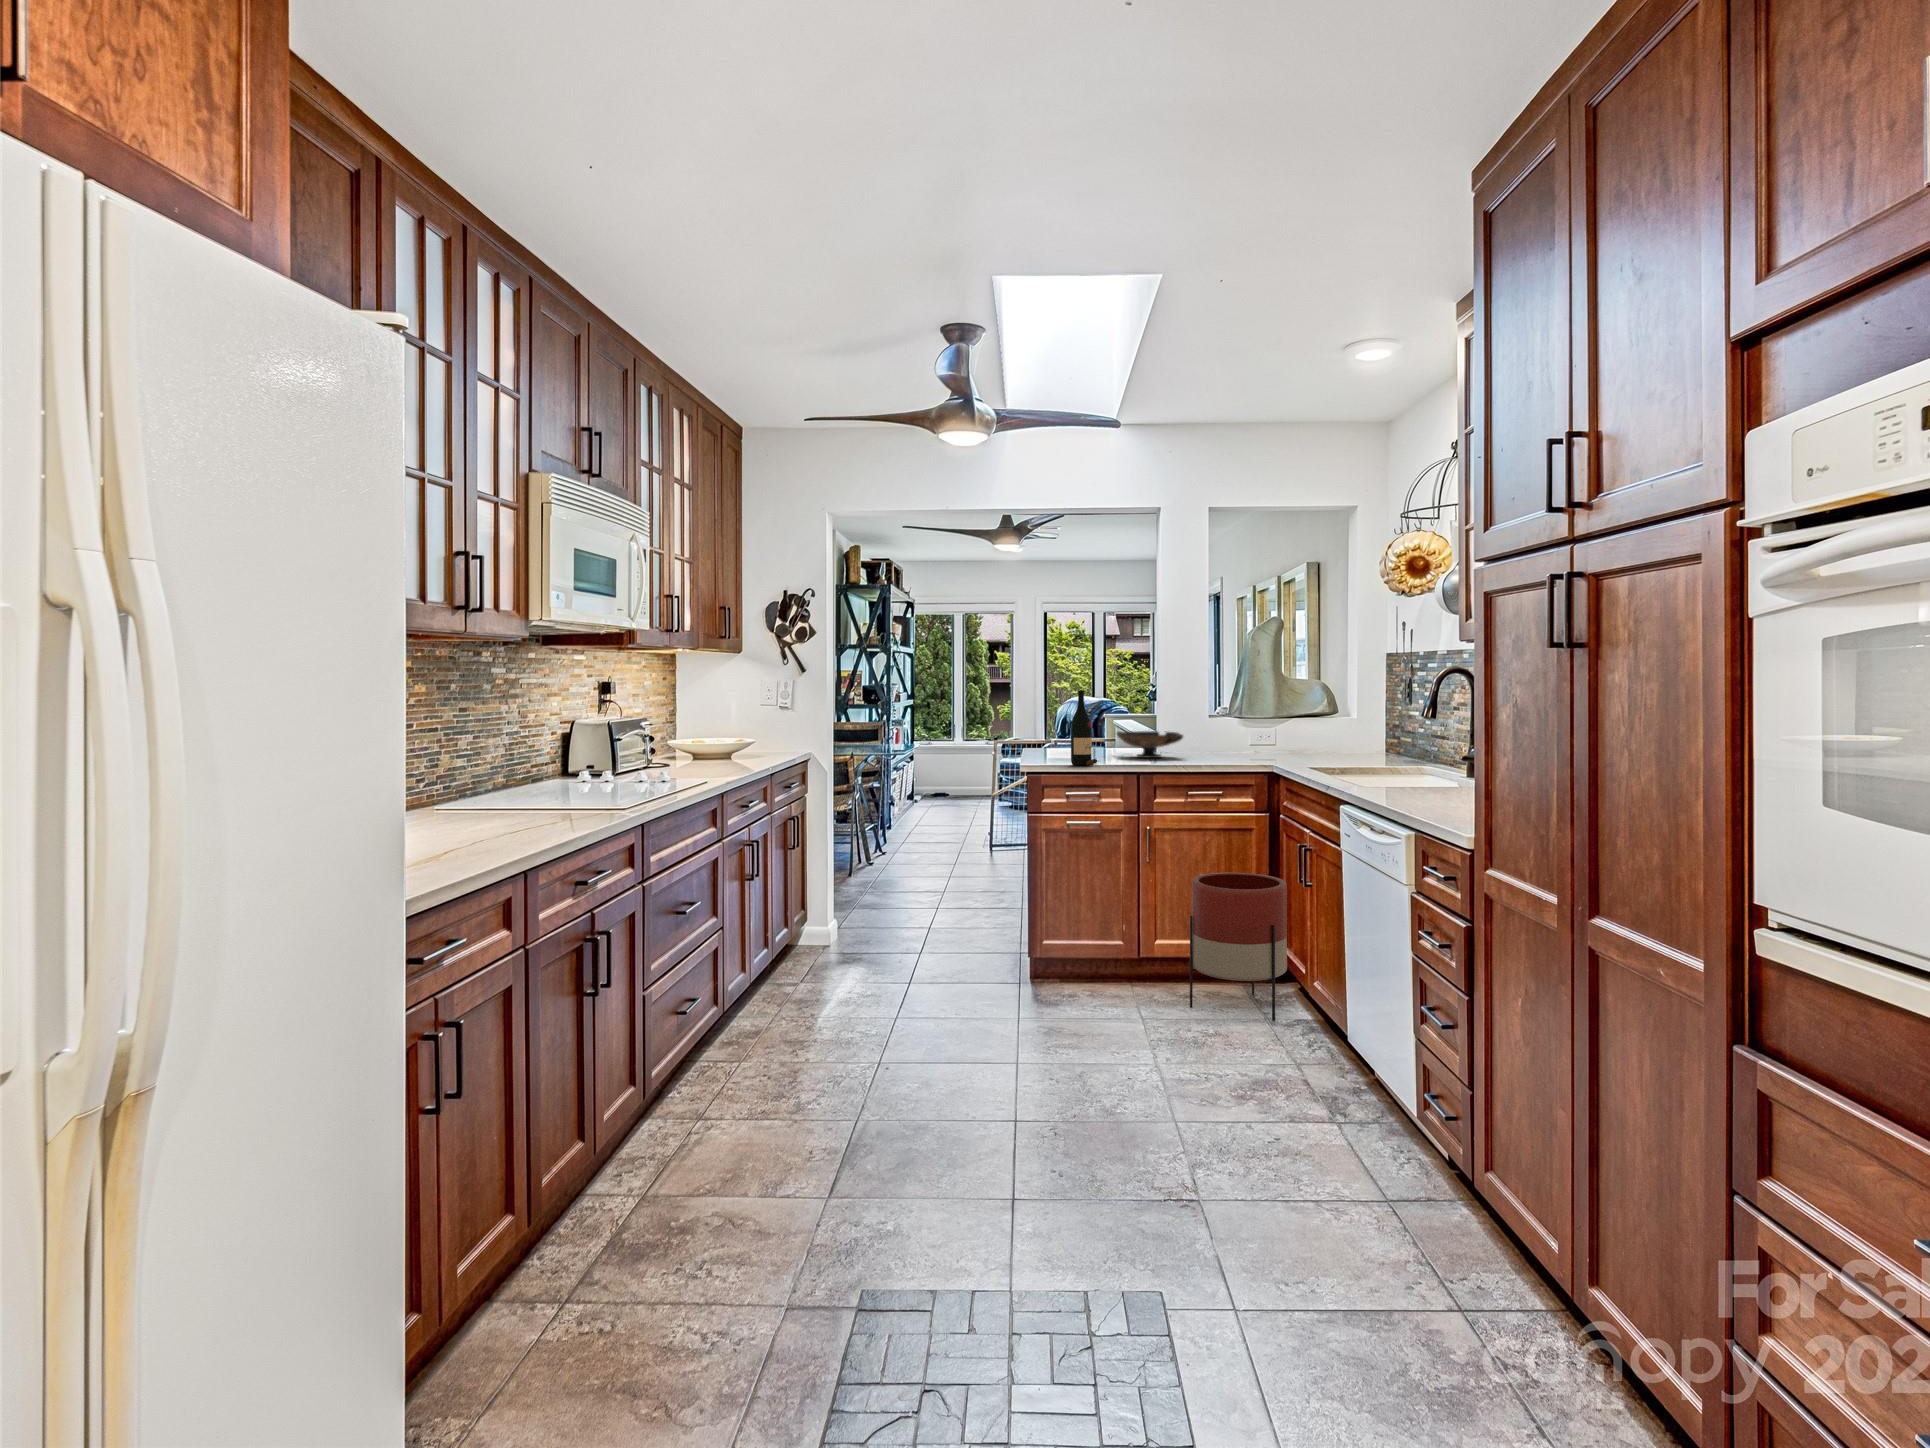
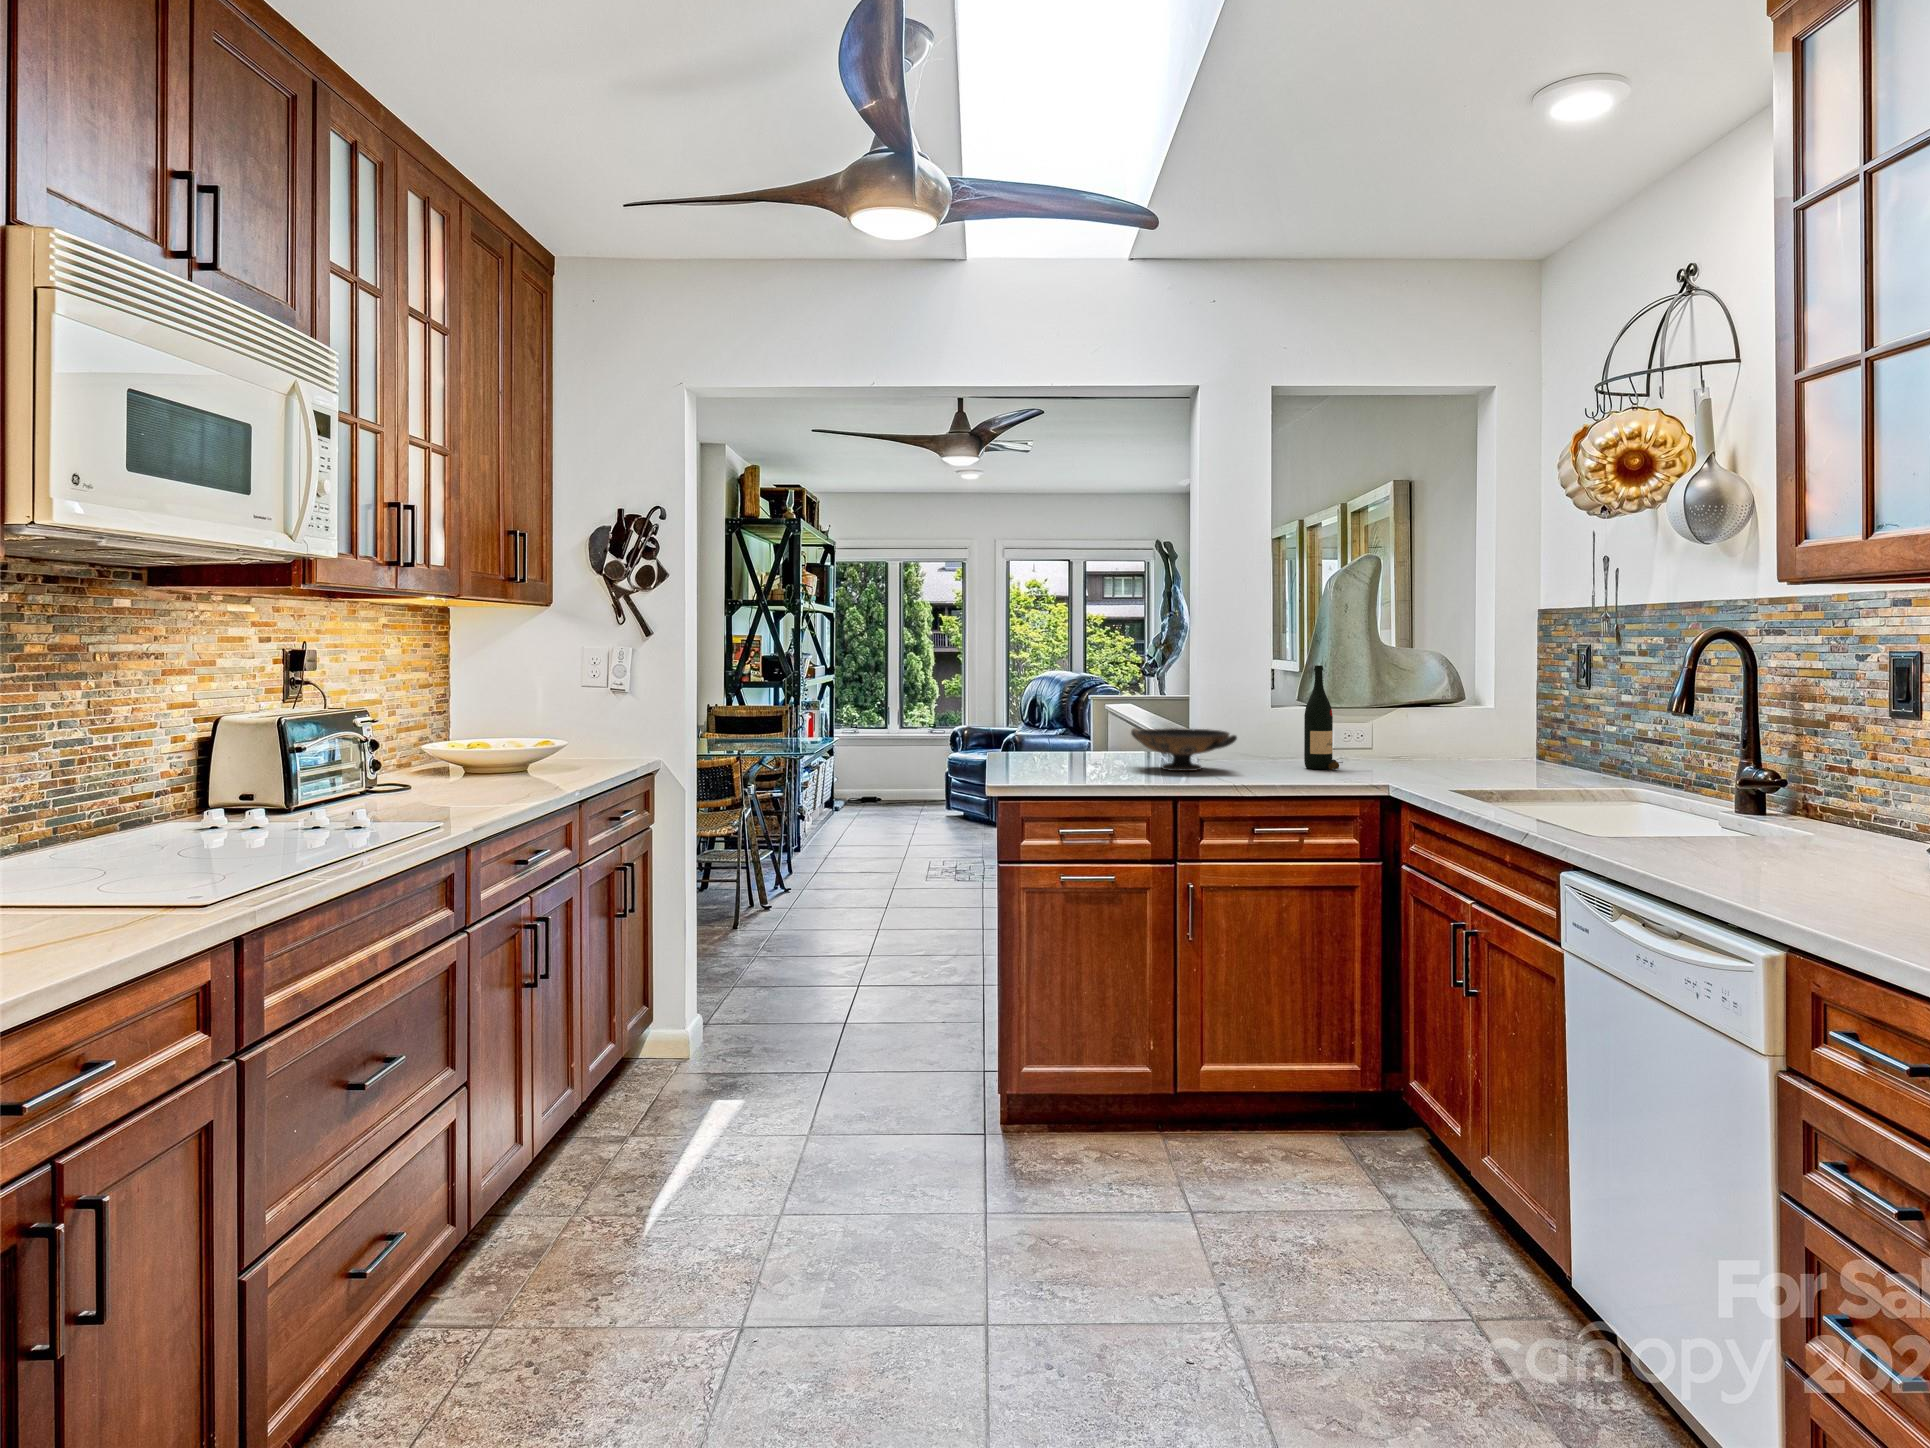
wine bottle: present [1071,690,1097,766] -> present [1304,665,1343,770]
planter: present [1190,873,1287,1021] -> none [1264,959,1424,1213]

